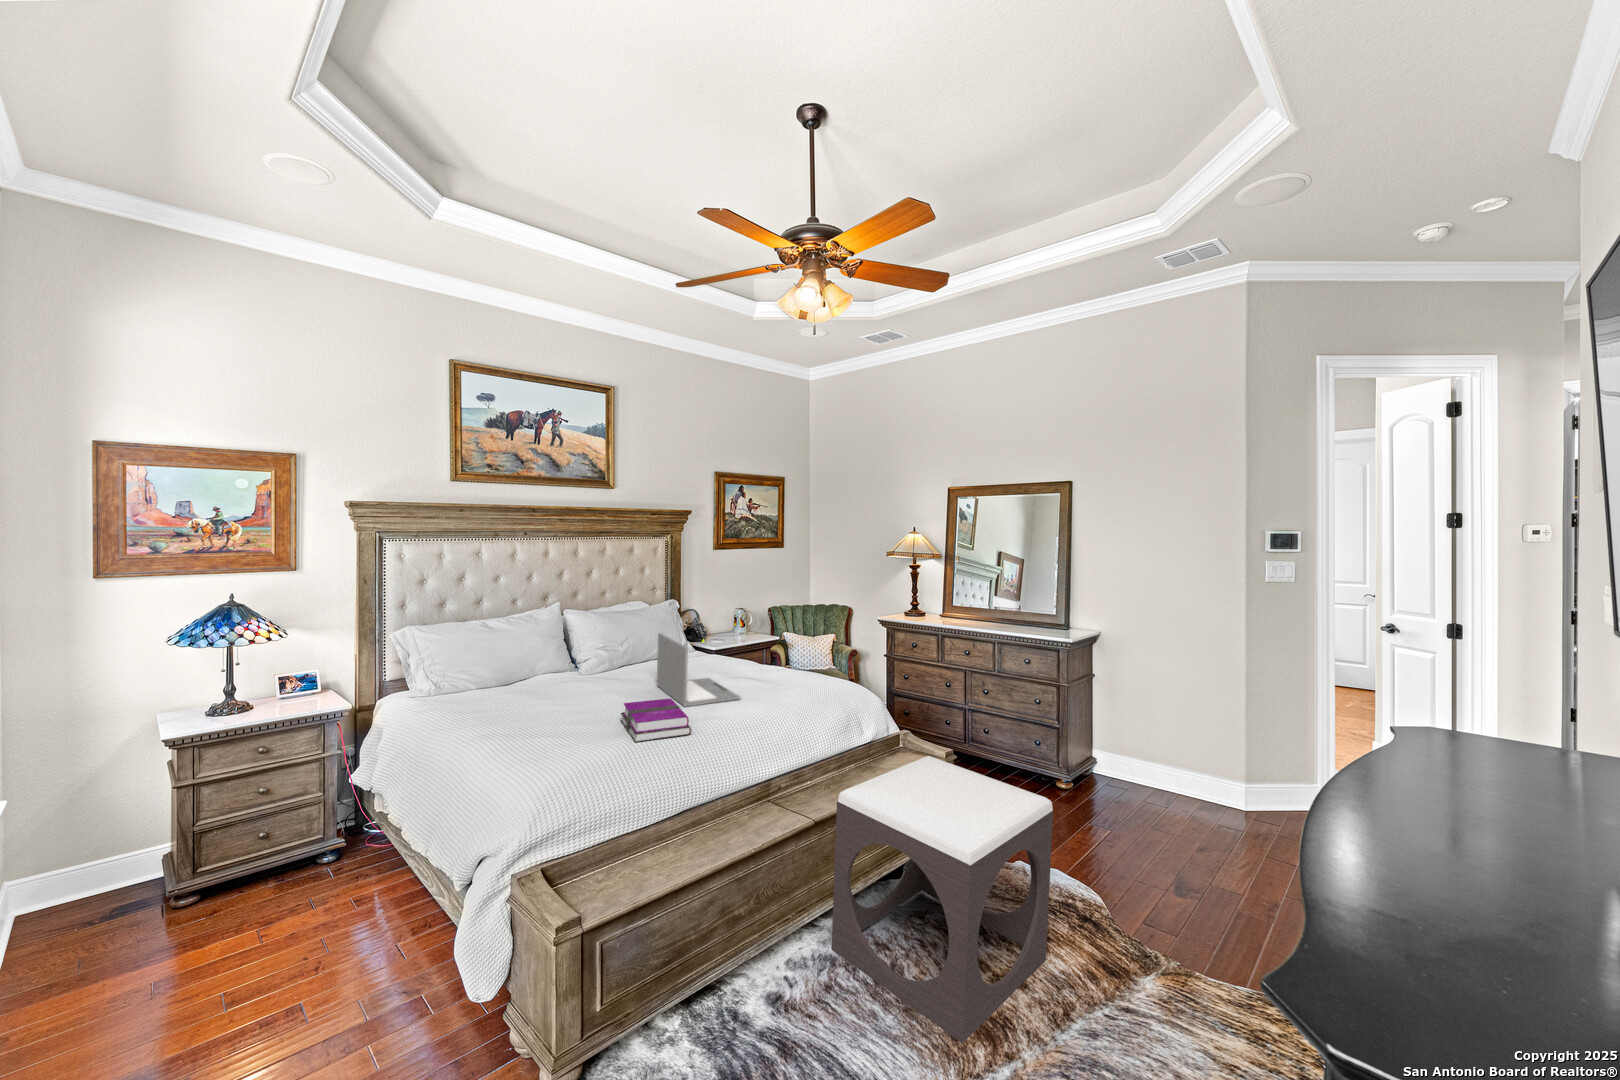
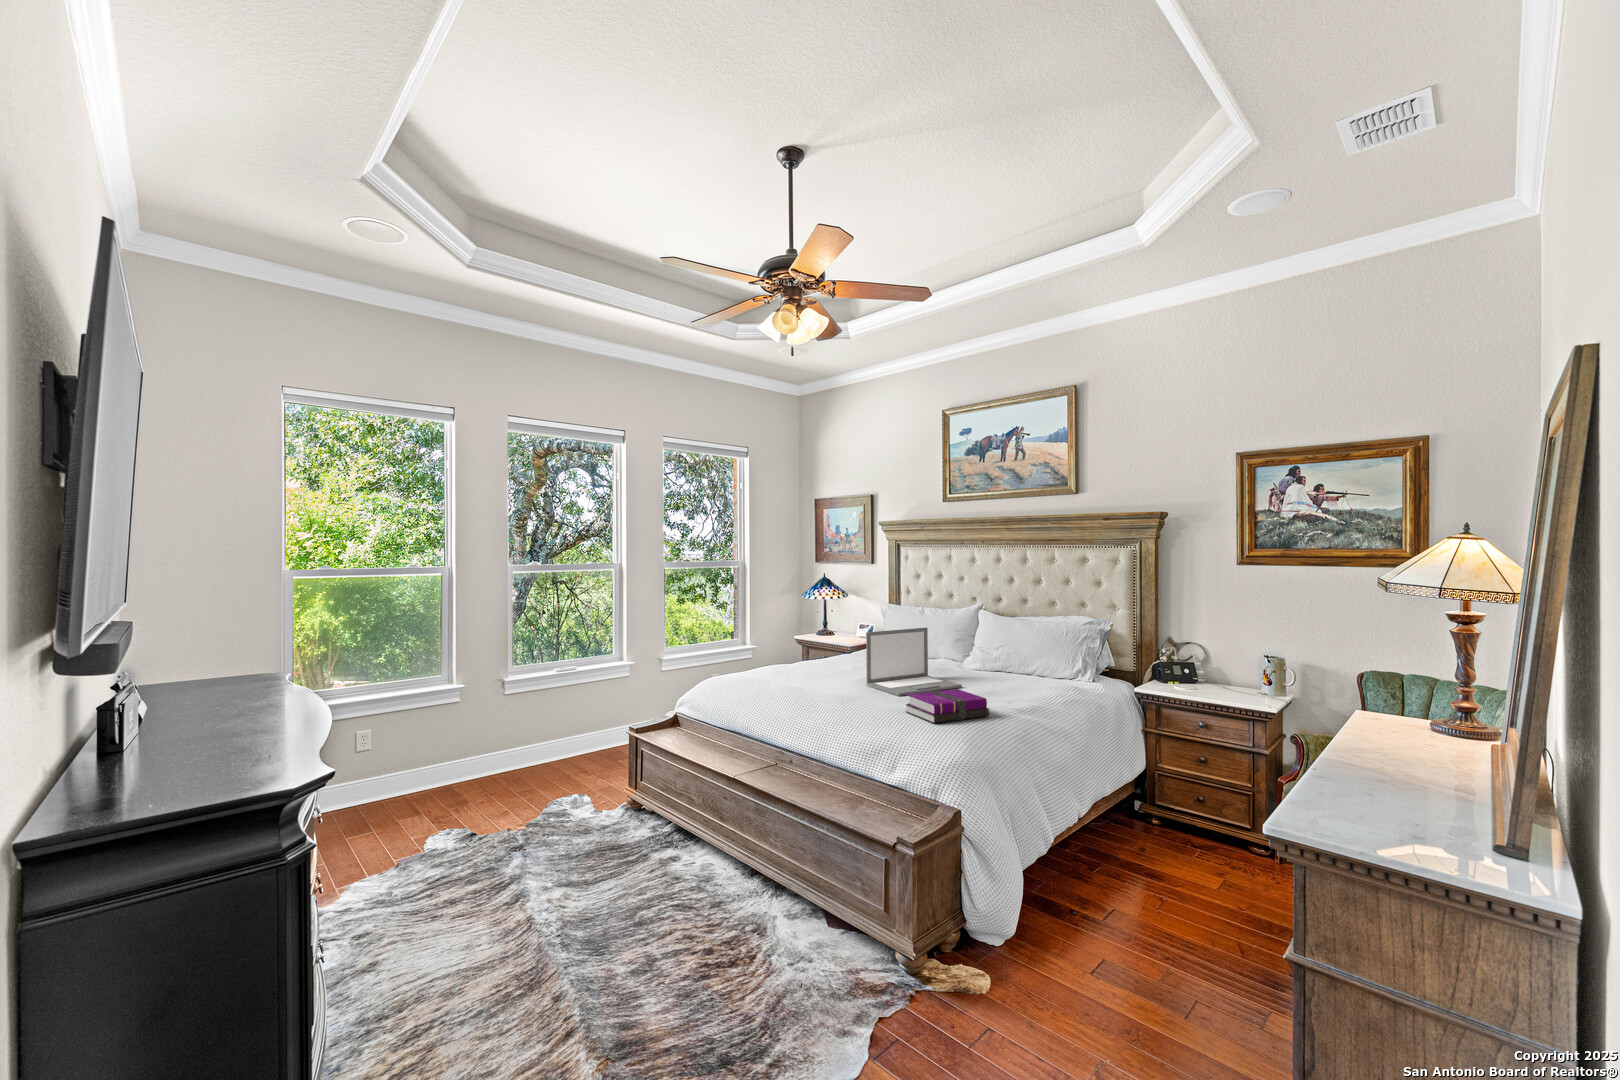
notebook: present [621,699,691,742] -> present [906,689,990,723]
footstool: present [832,756,1053,1043] -> none [591,737,798,993]

